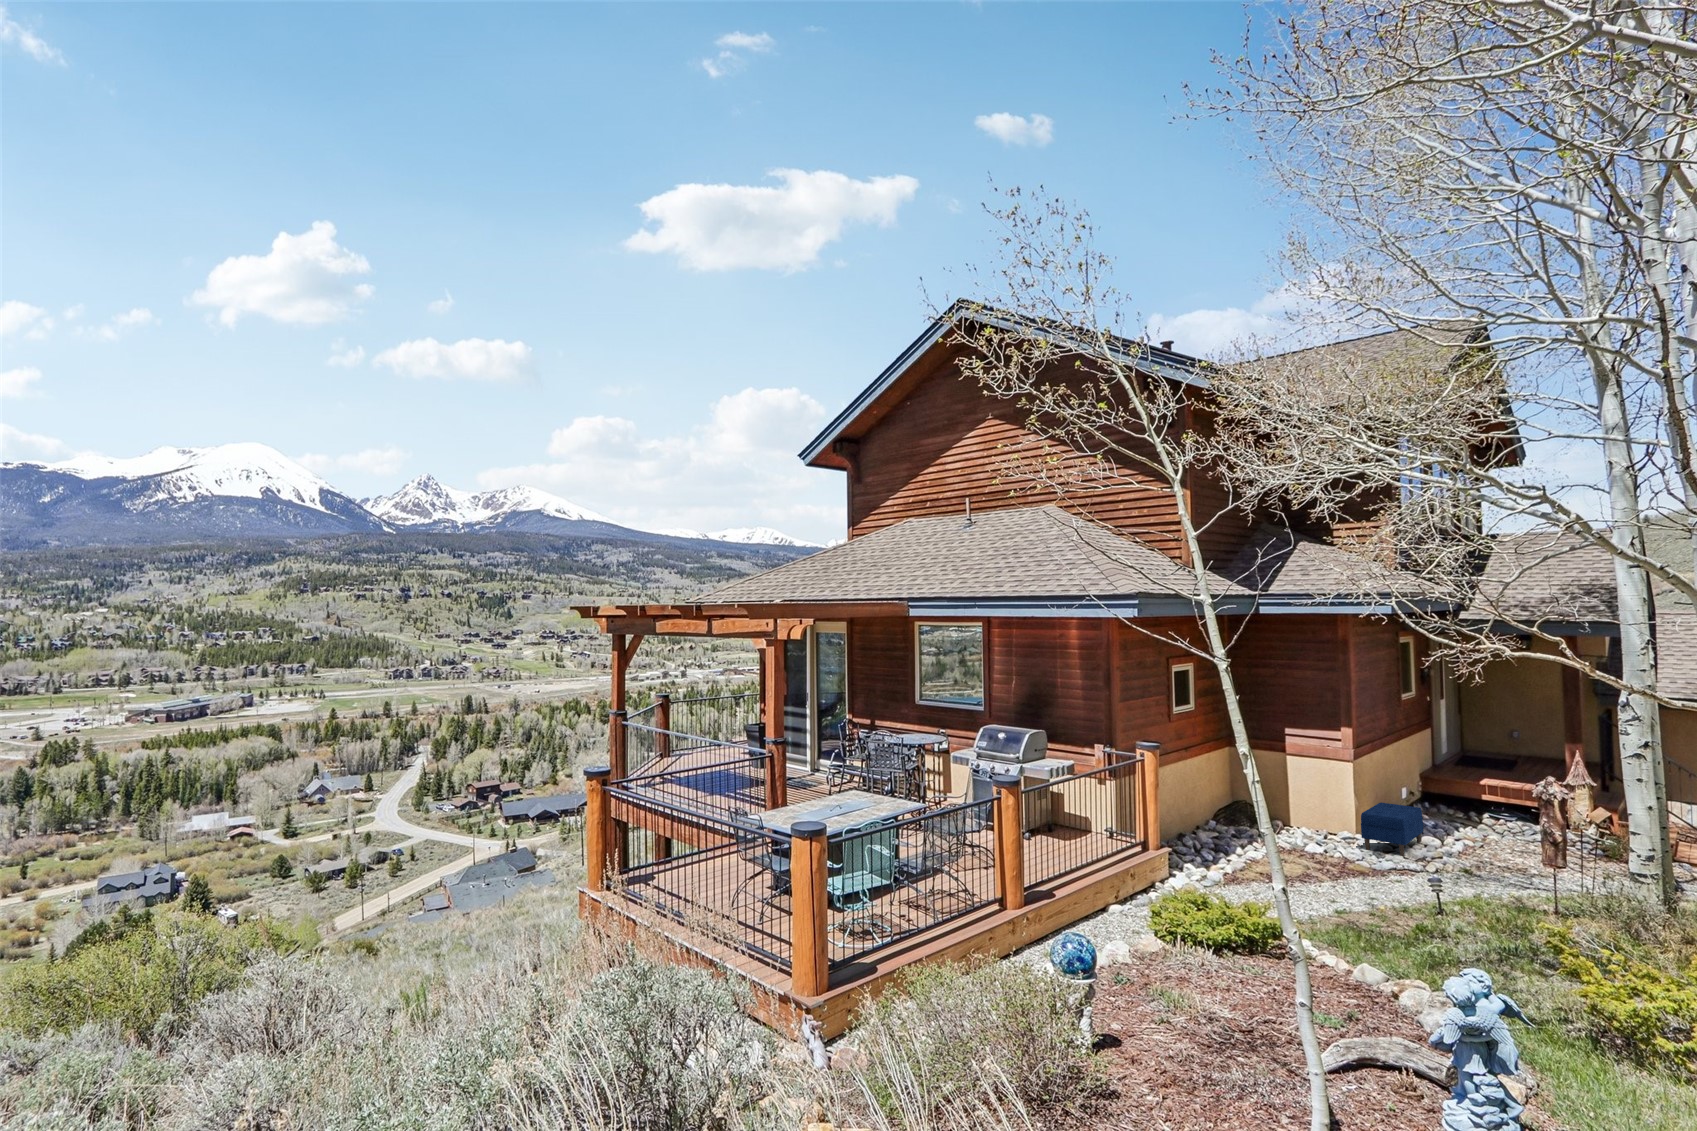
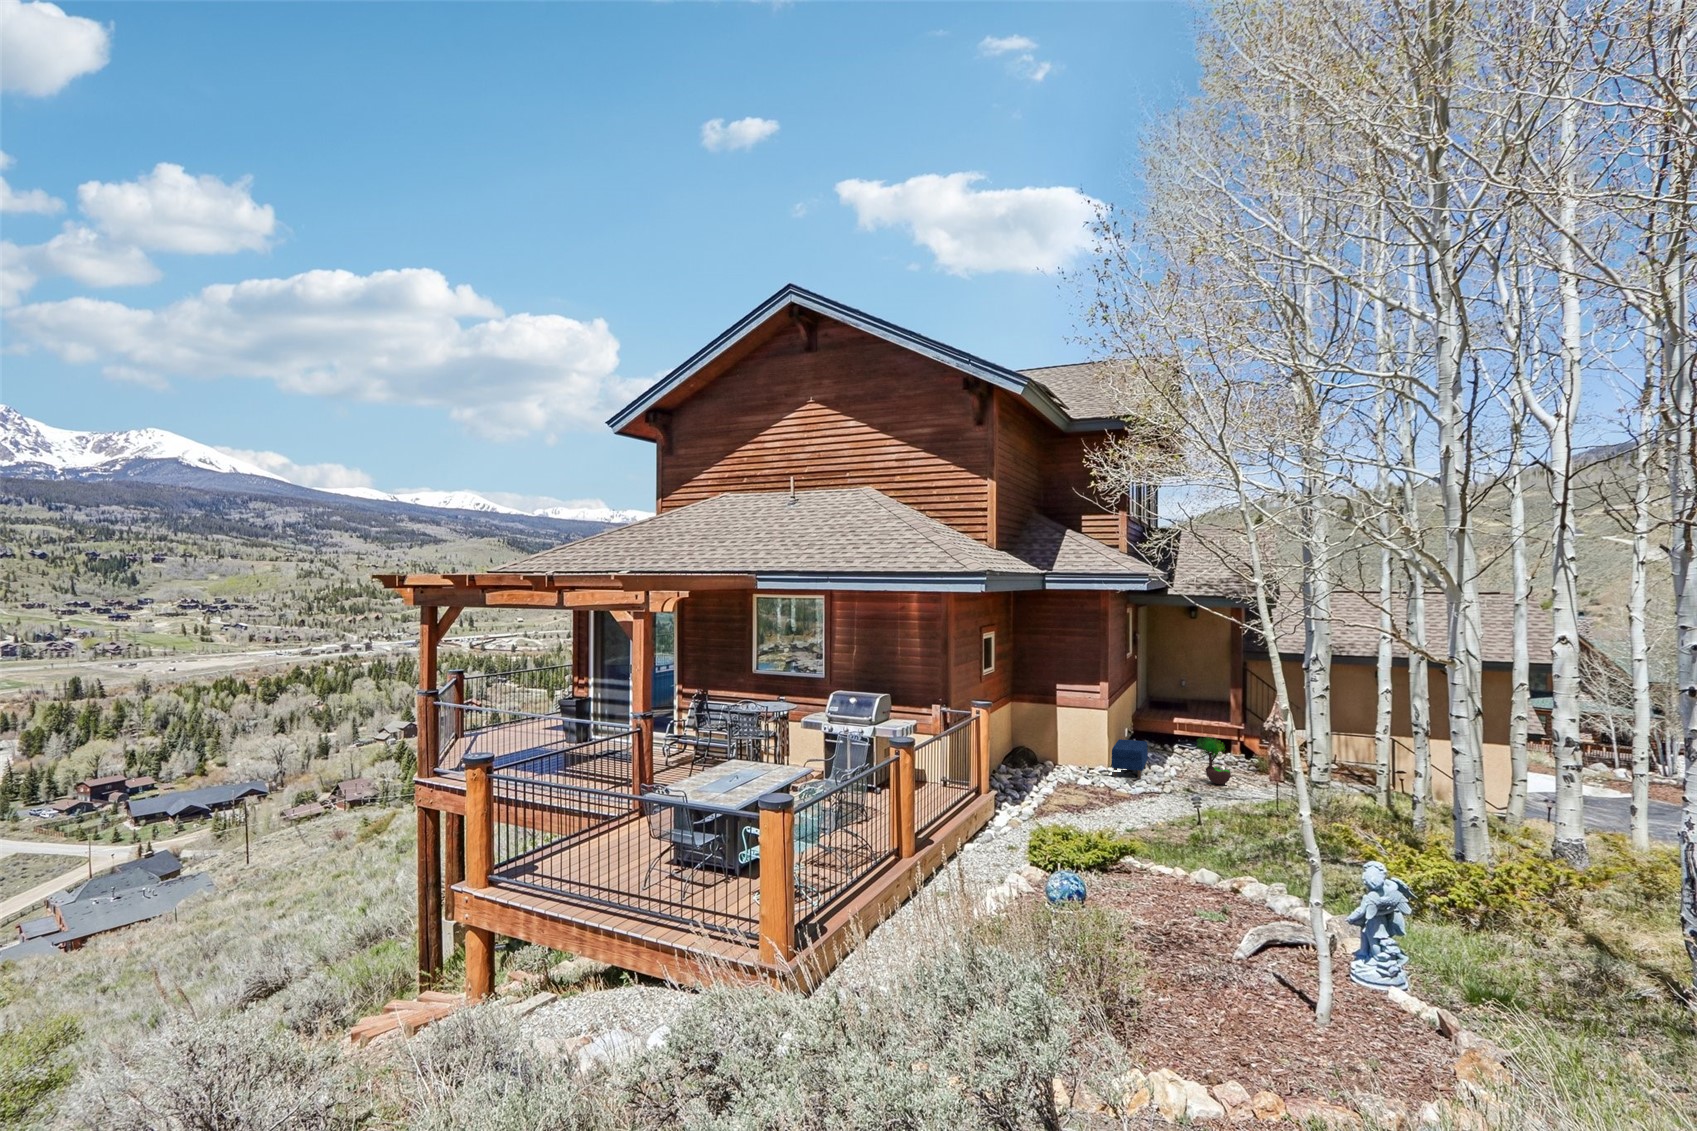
potted tree: none [1488,802,1544,875] -> present [1197,738,1231,784]

